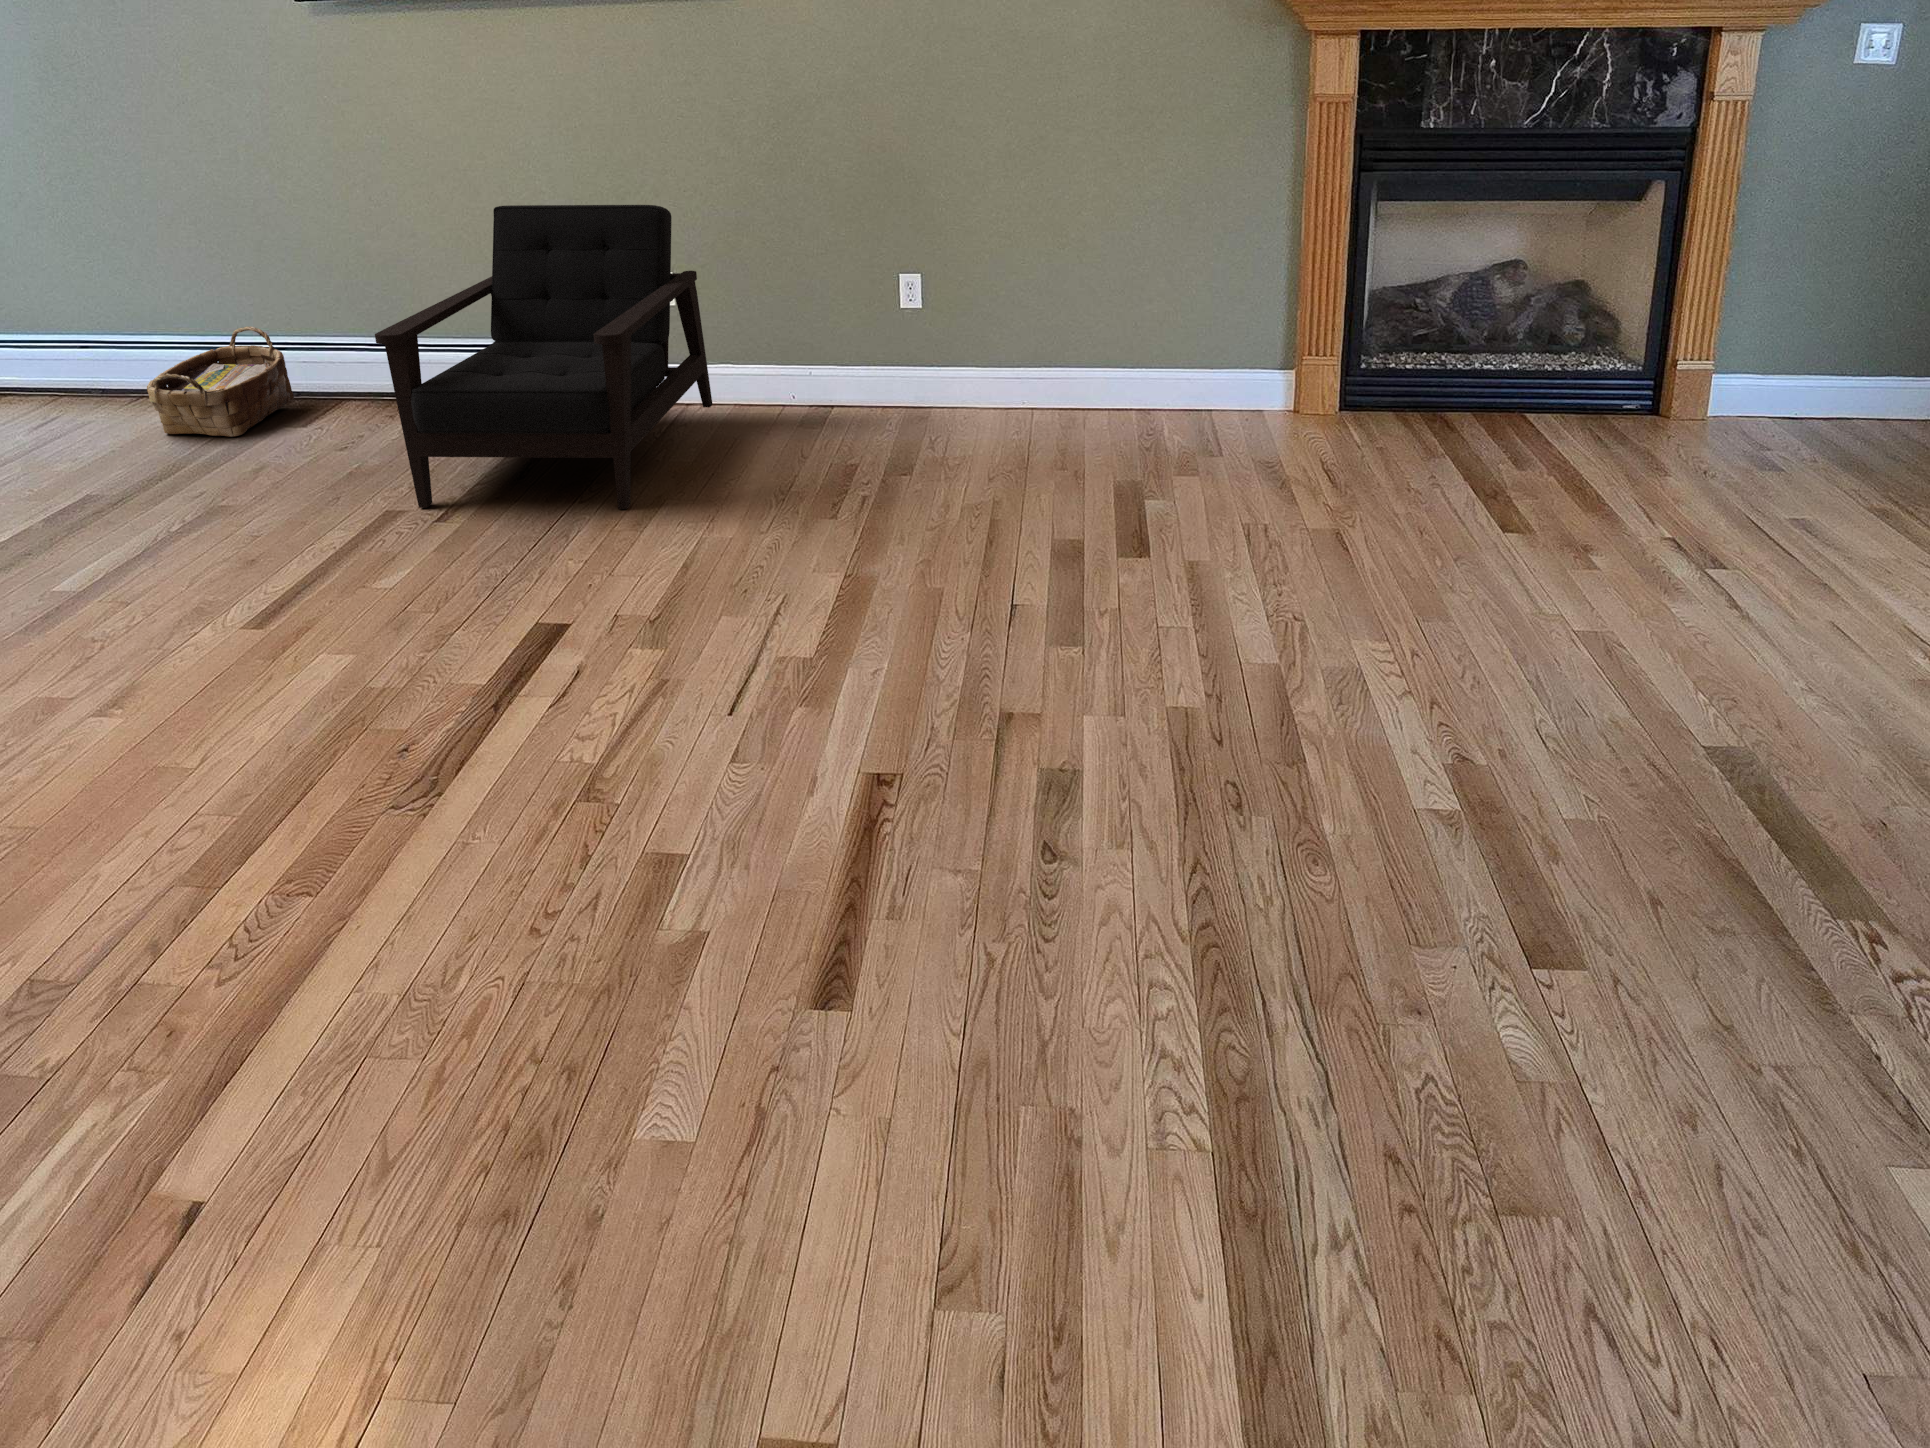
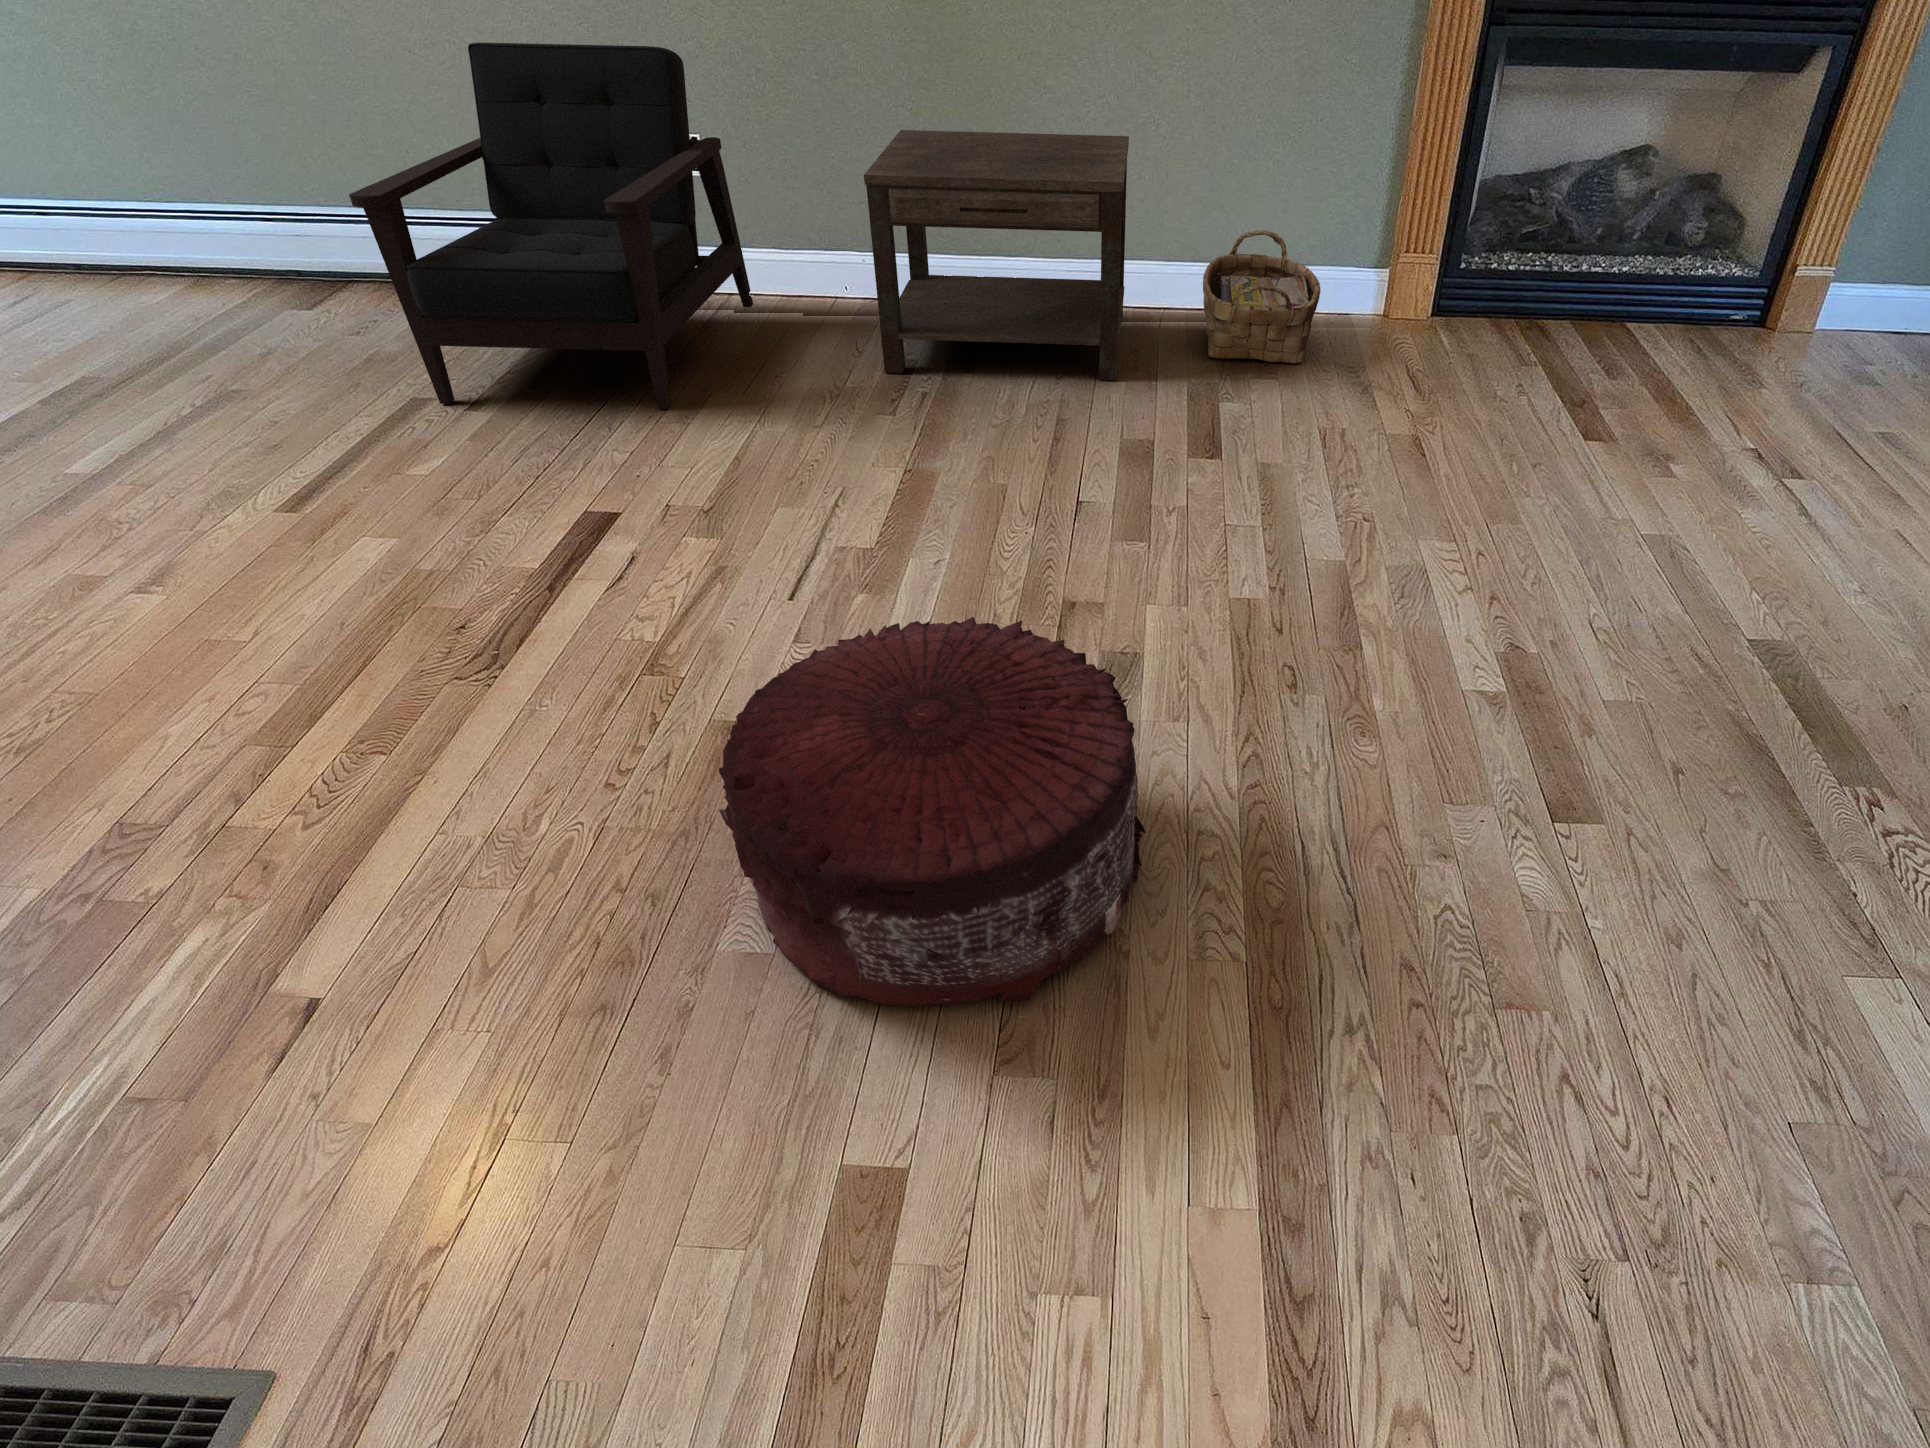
side table: none [820,260,1052,472] -> present [864,130,1129,381]
woven basket: present [147,327,294,437] -> present [1203,230,1320,364]
pouf: none [651,741,1093,1215] -> present [719,617,1146,1006]

